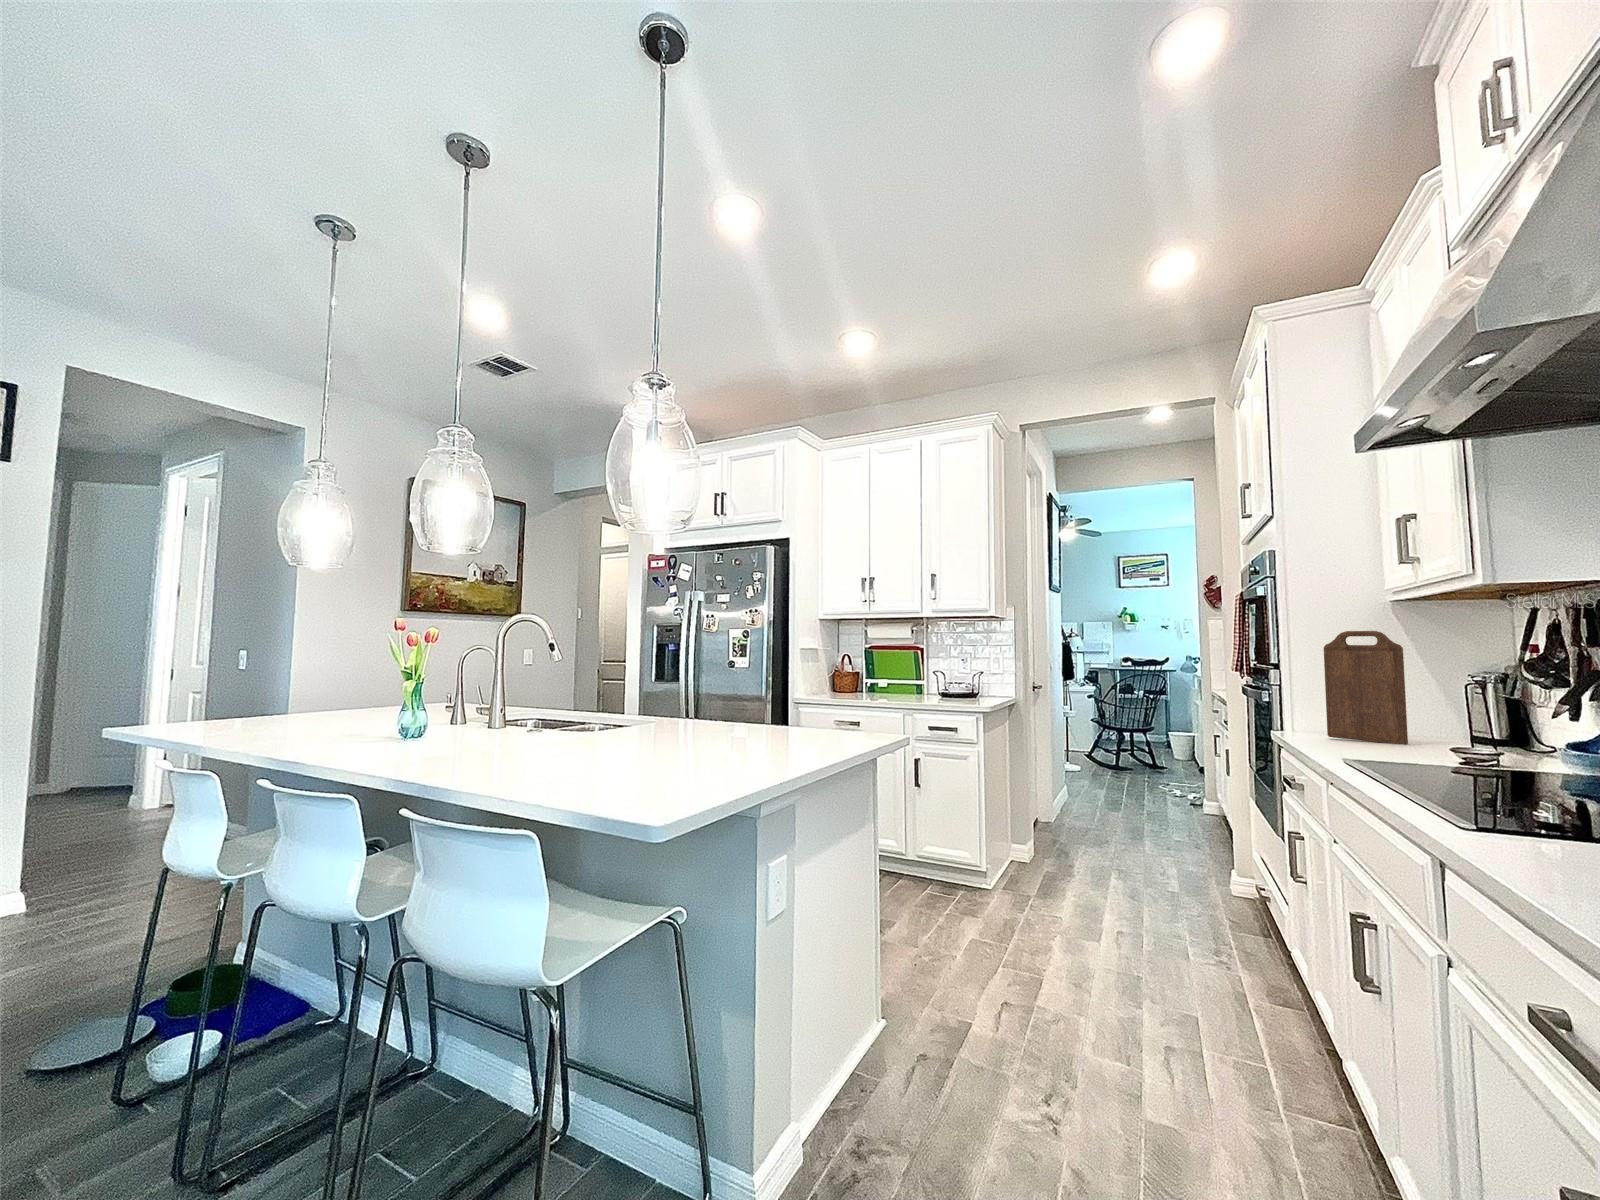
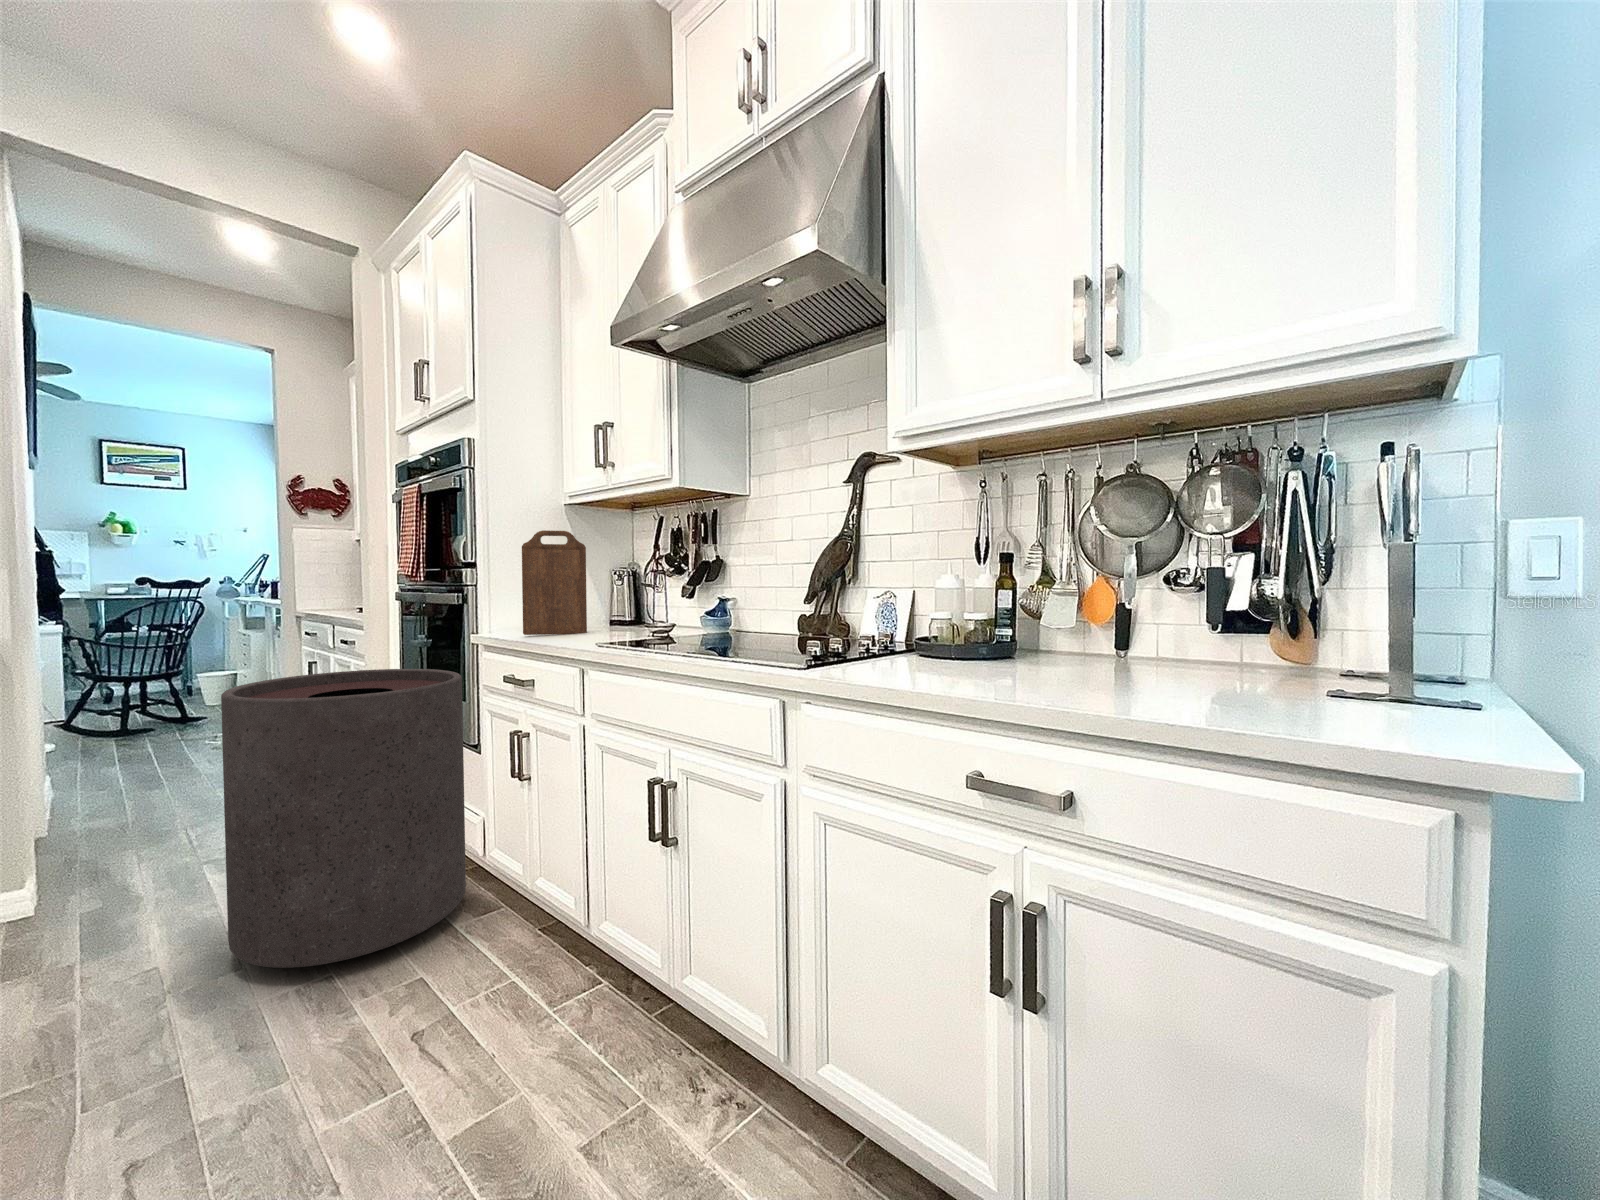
trash can: none [1088,744,1274,984] -> present [221,669,466,968]

